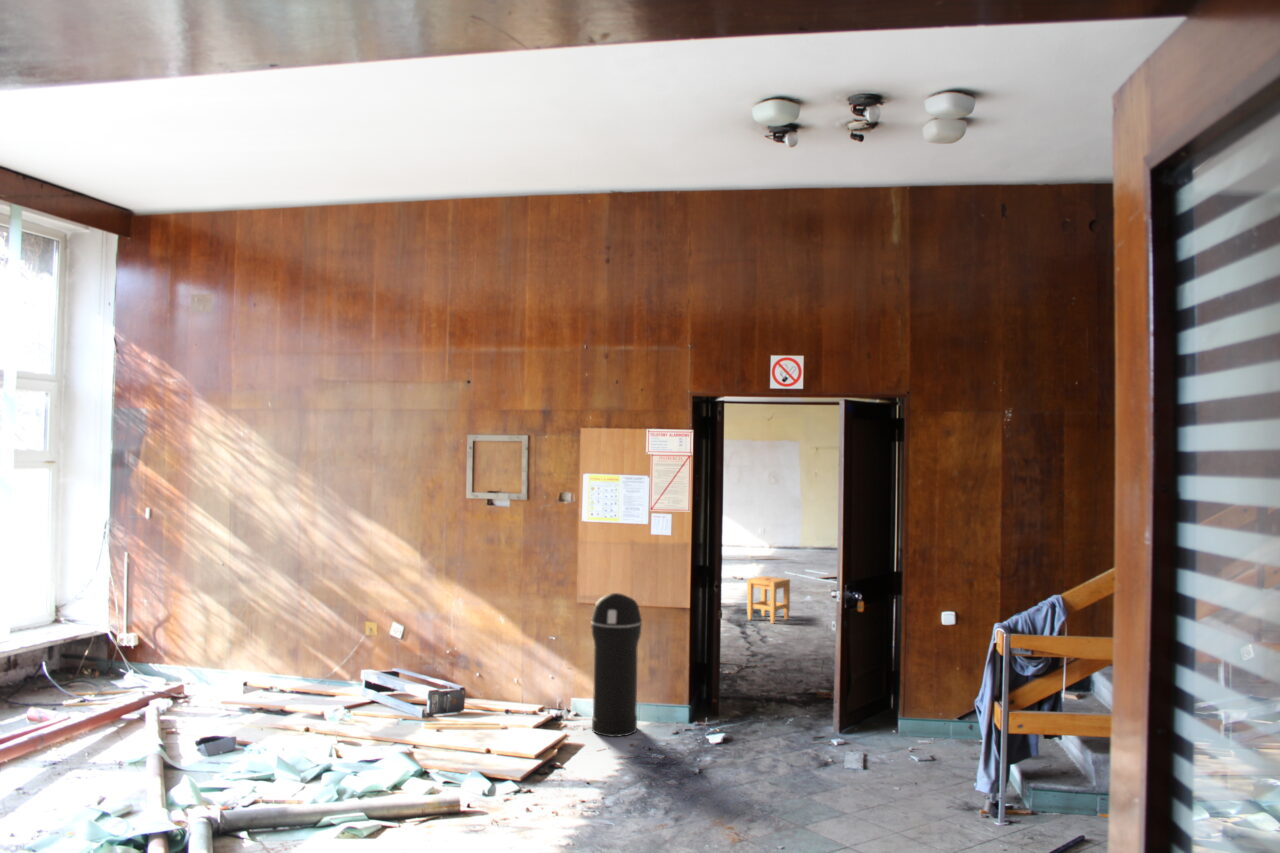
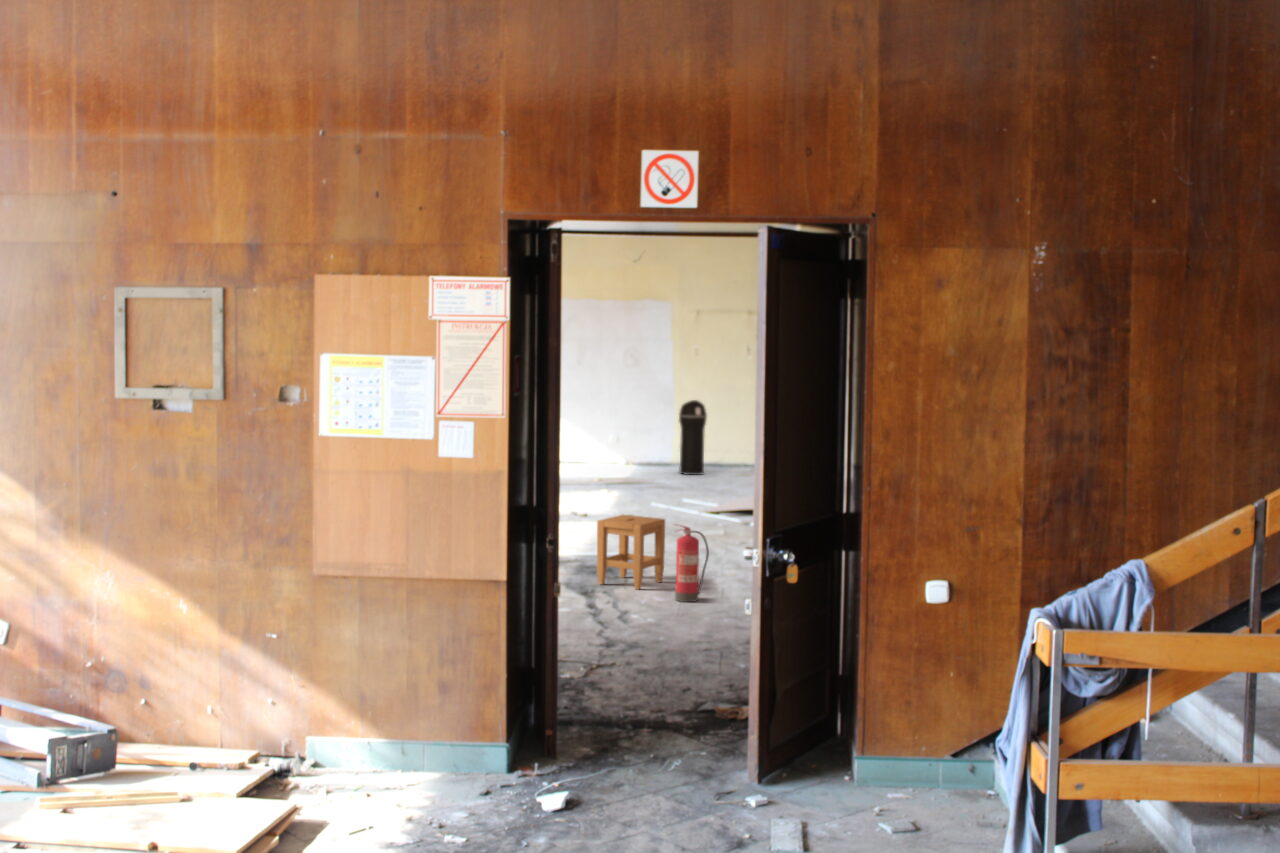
fire extinguisher: none [795,582,817,632] -> present [675,526,709,602]
trash can: present [591,593,642,737] -> present [679,400,707,475]

